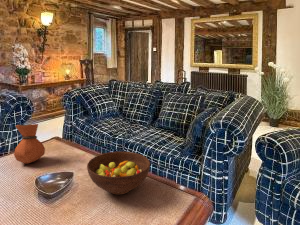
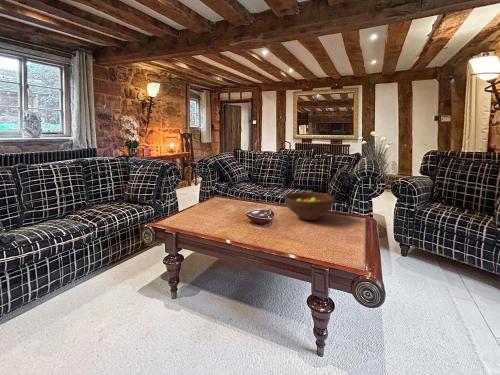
vase: present [14,124,45,164] -> none [205,175,230,209]

